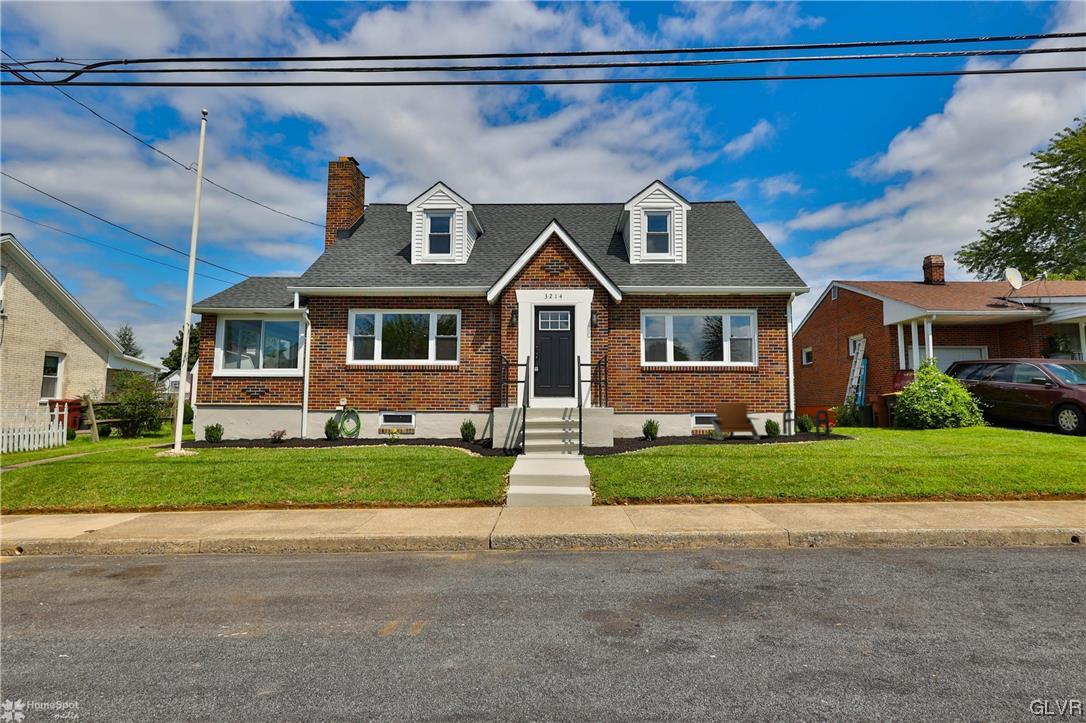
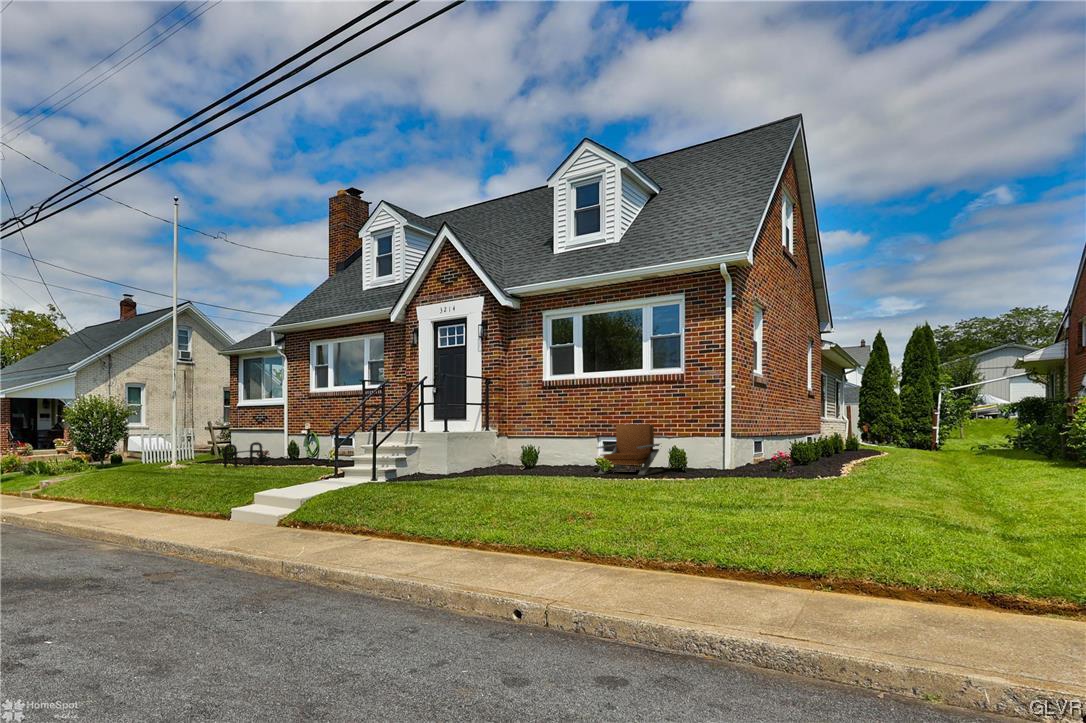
bench: present [783,410,830,438] -> present [224,442,263,468]

